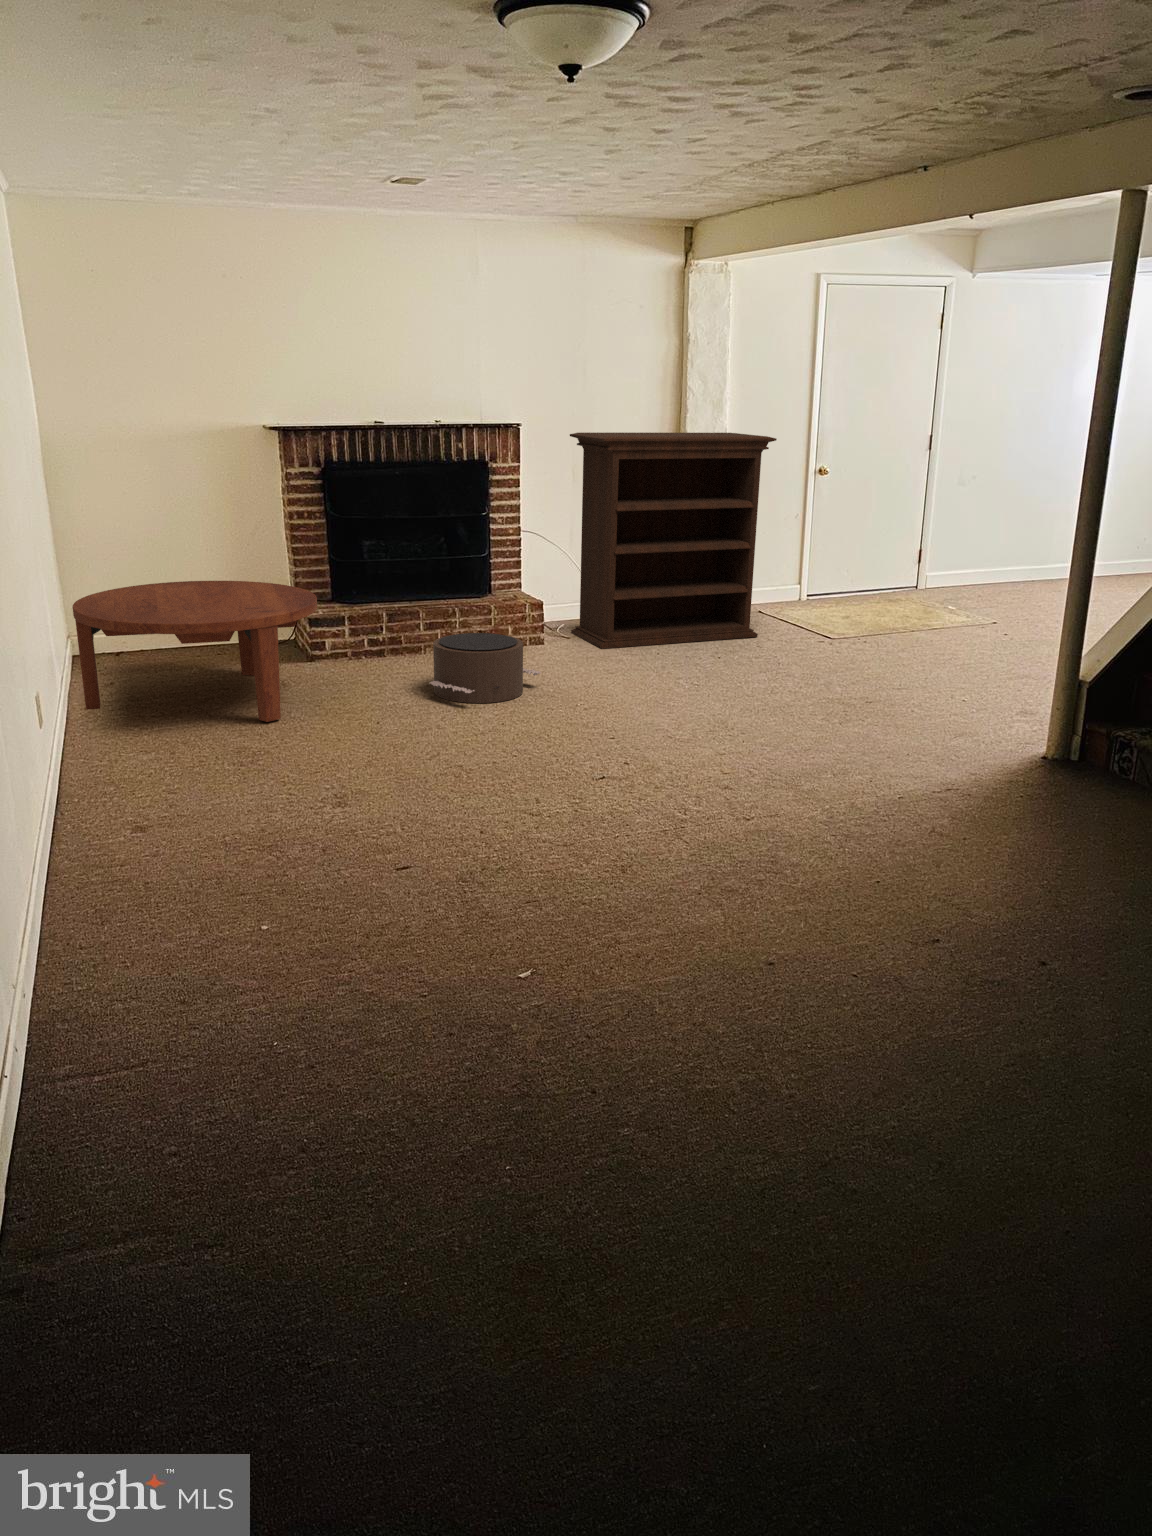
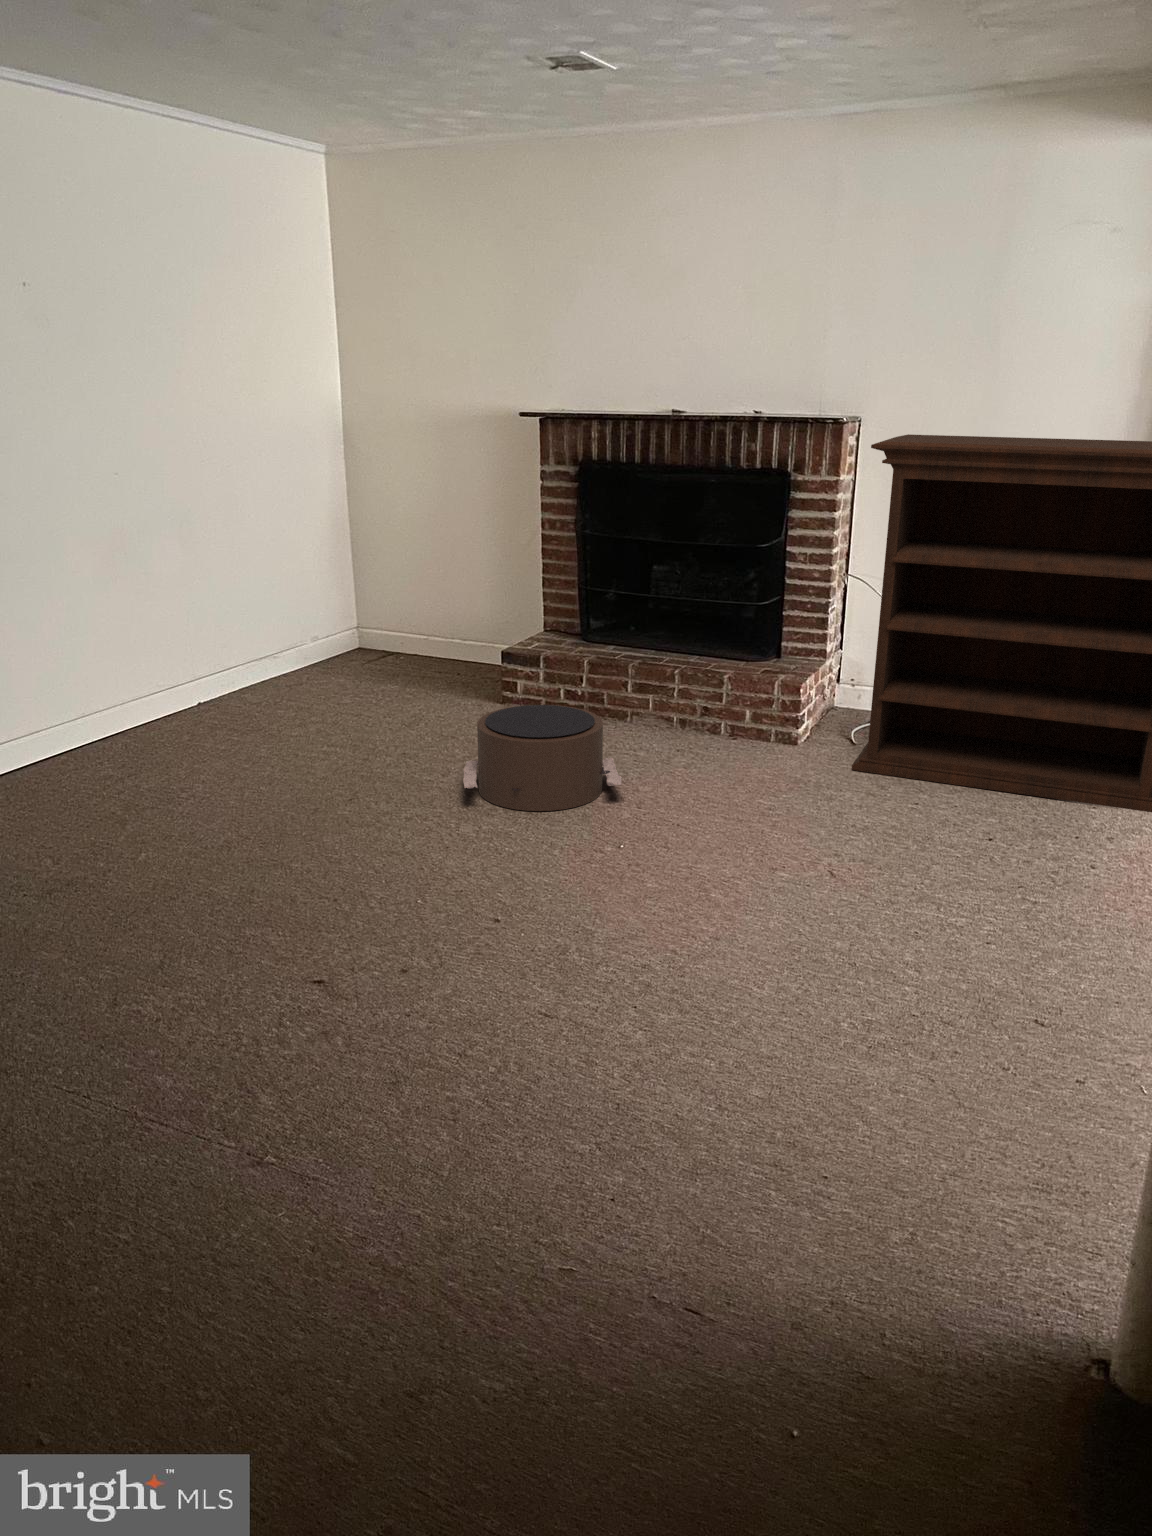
coffee table: present [72,581,317,722] -> none [145,586,418,763]

